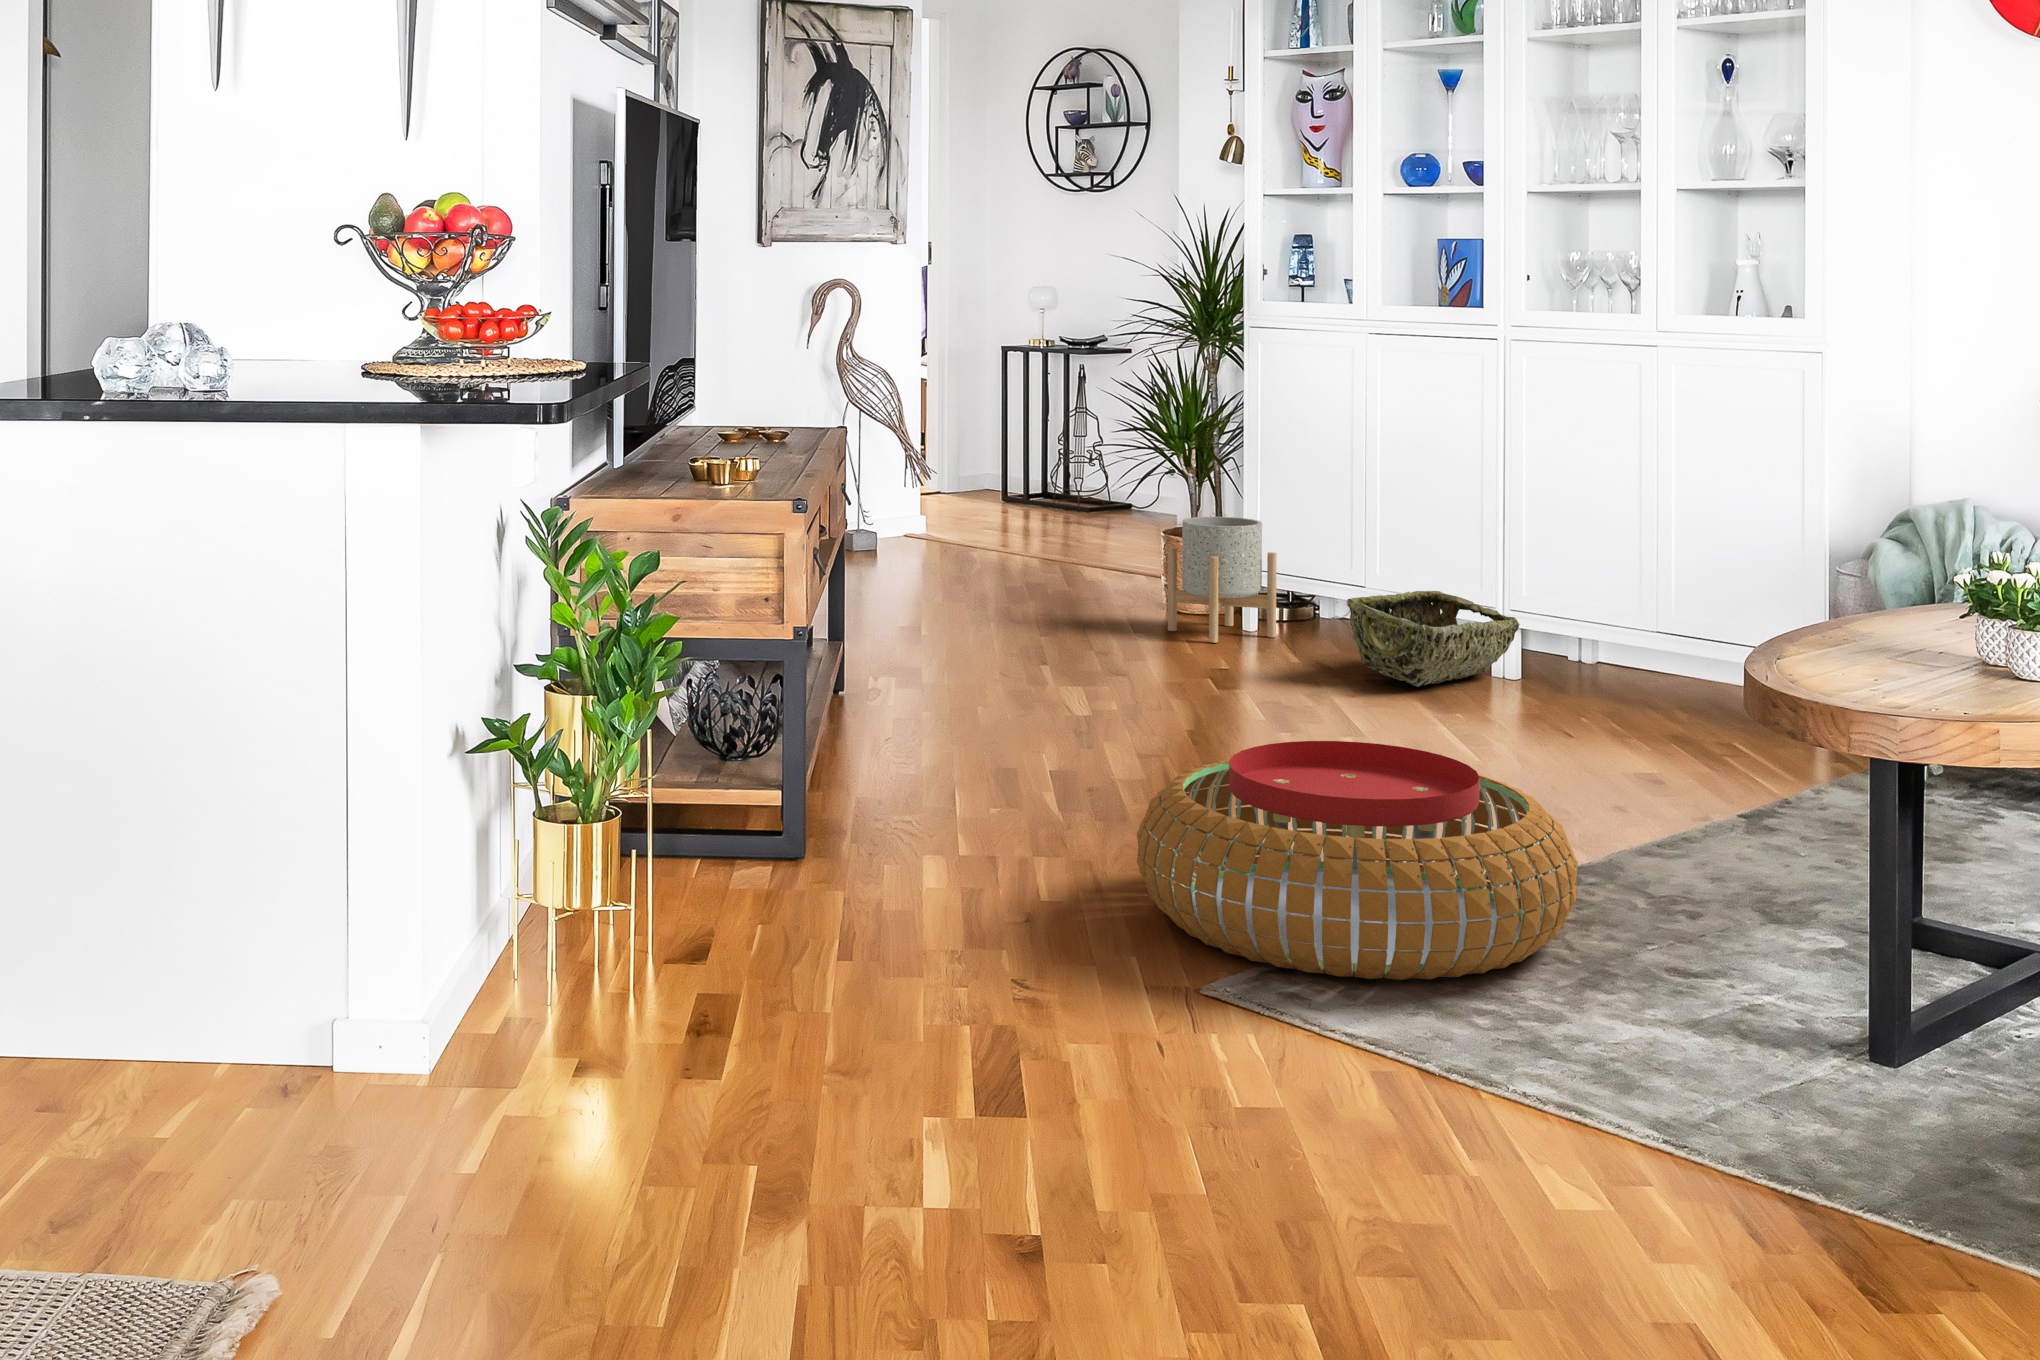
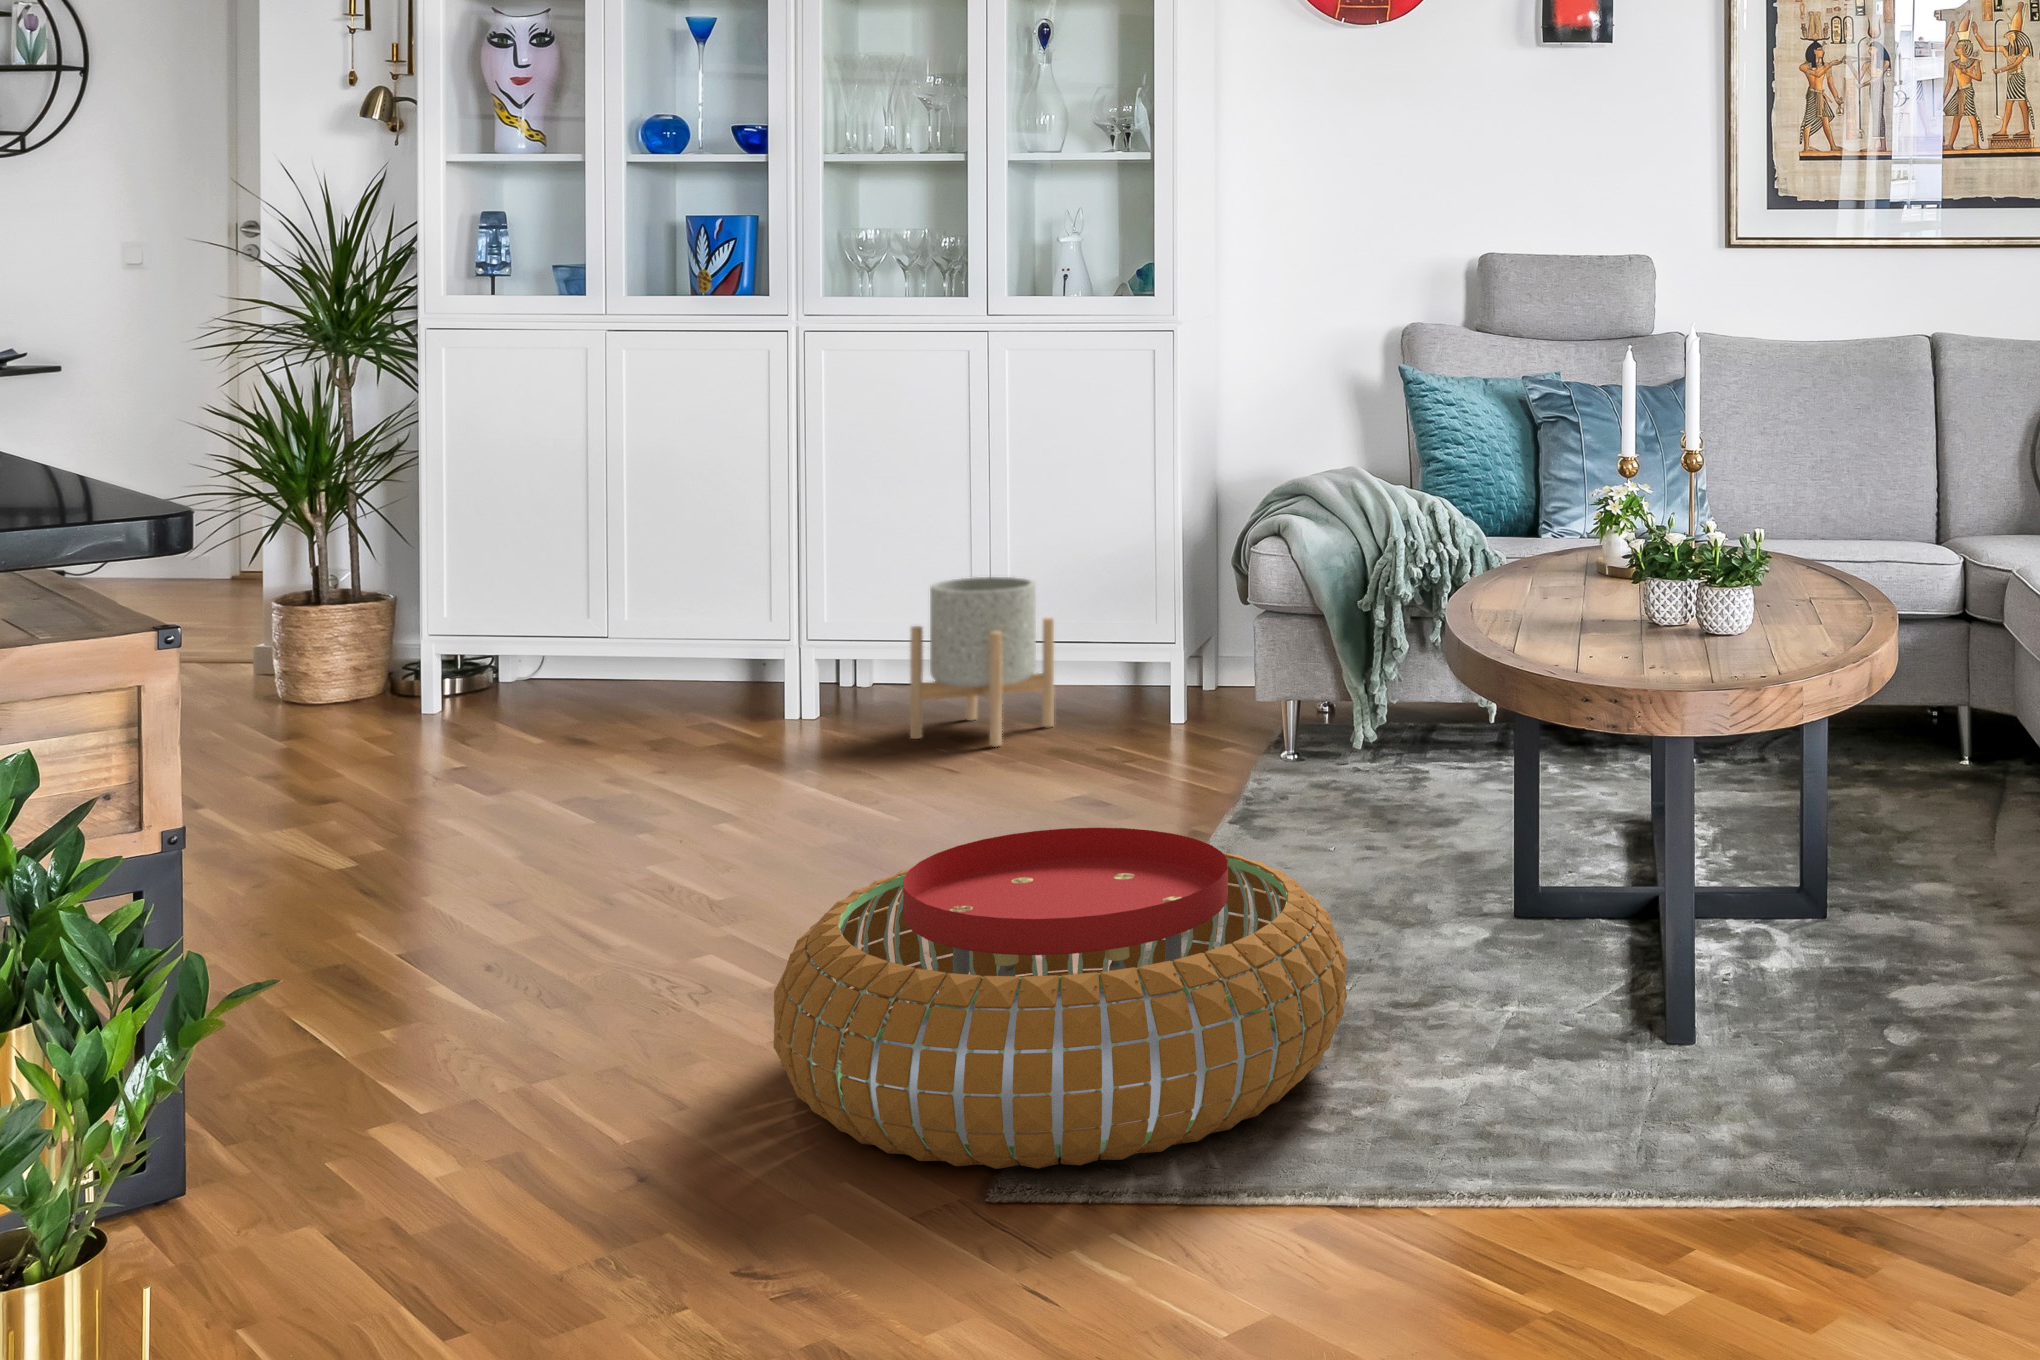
planter: present [1168,517,1277,643] -> present [910,577,1054,747]
woven basket: present [1347,591,1520,687] -> none [646,635,835,753]

